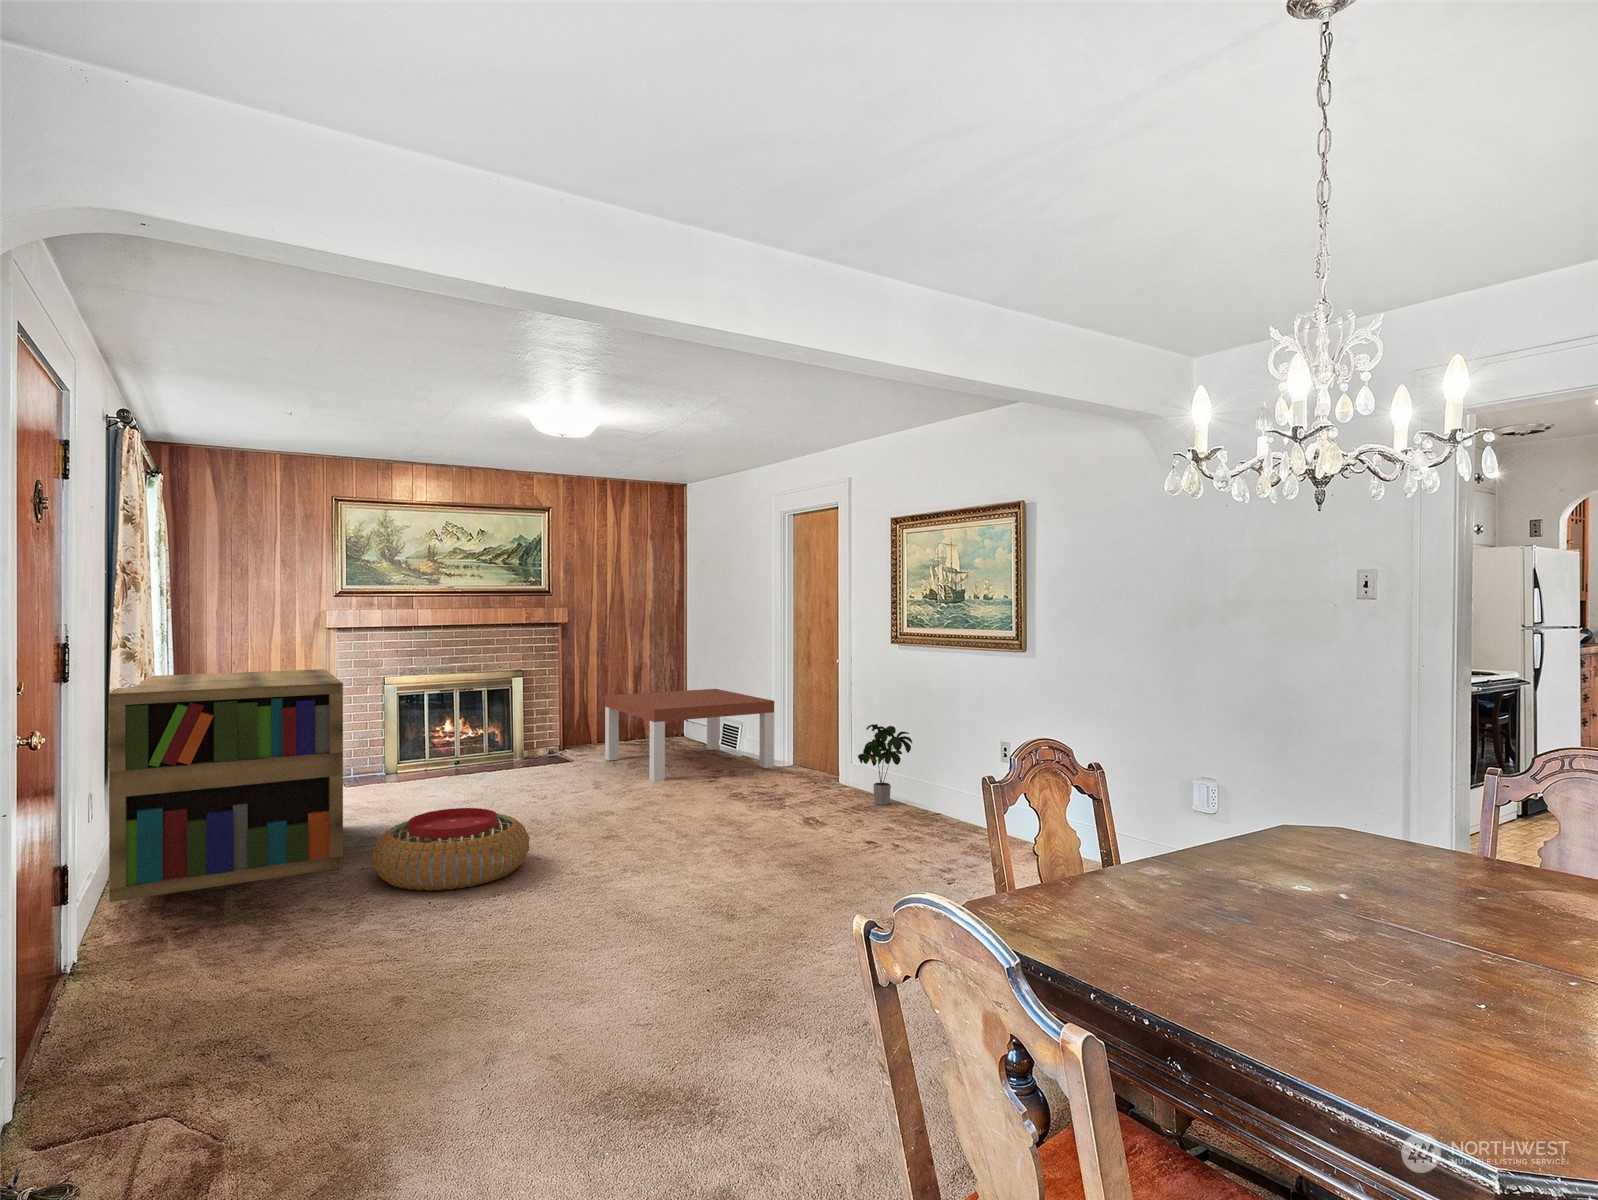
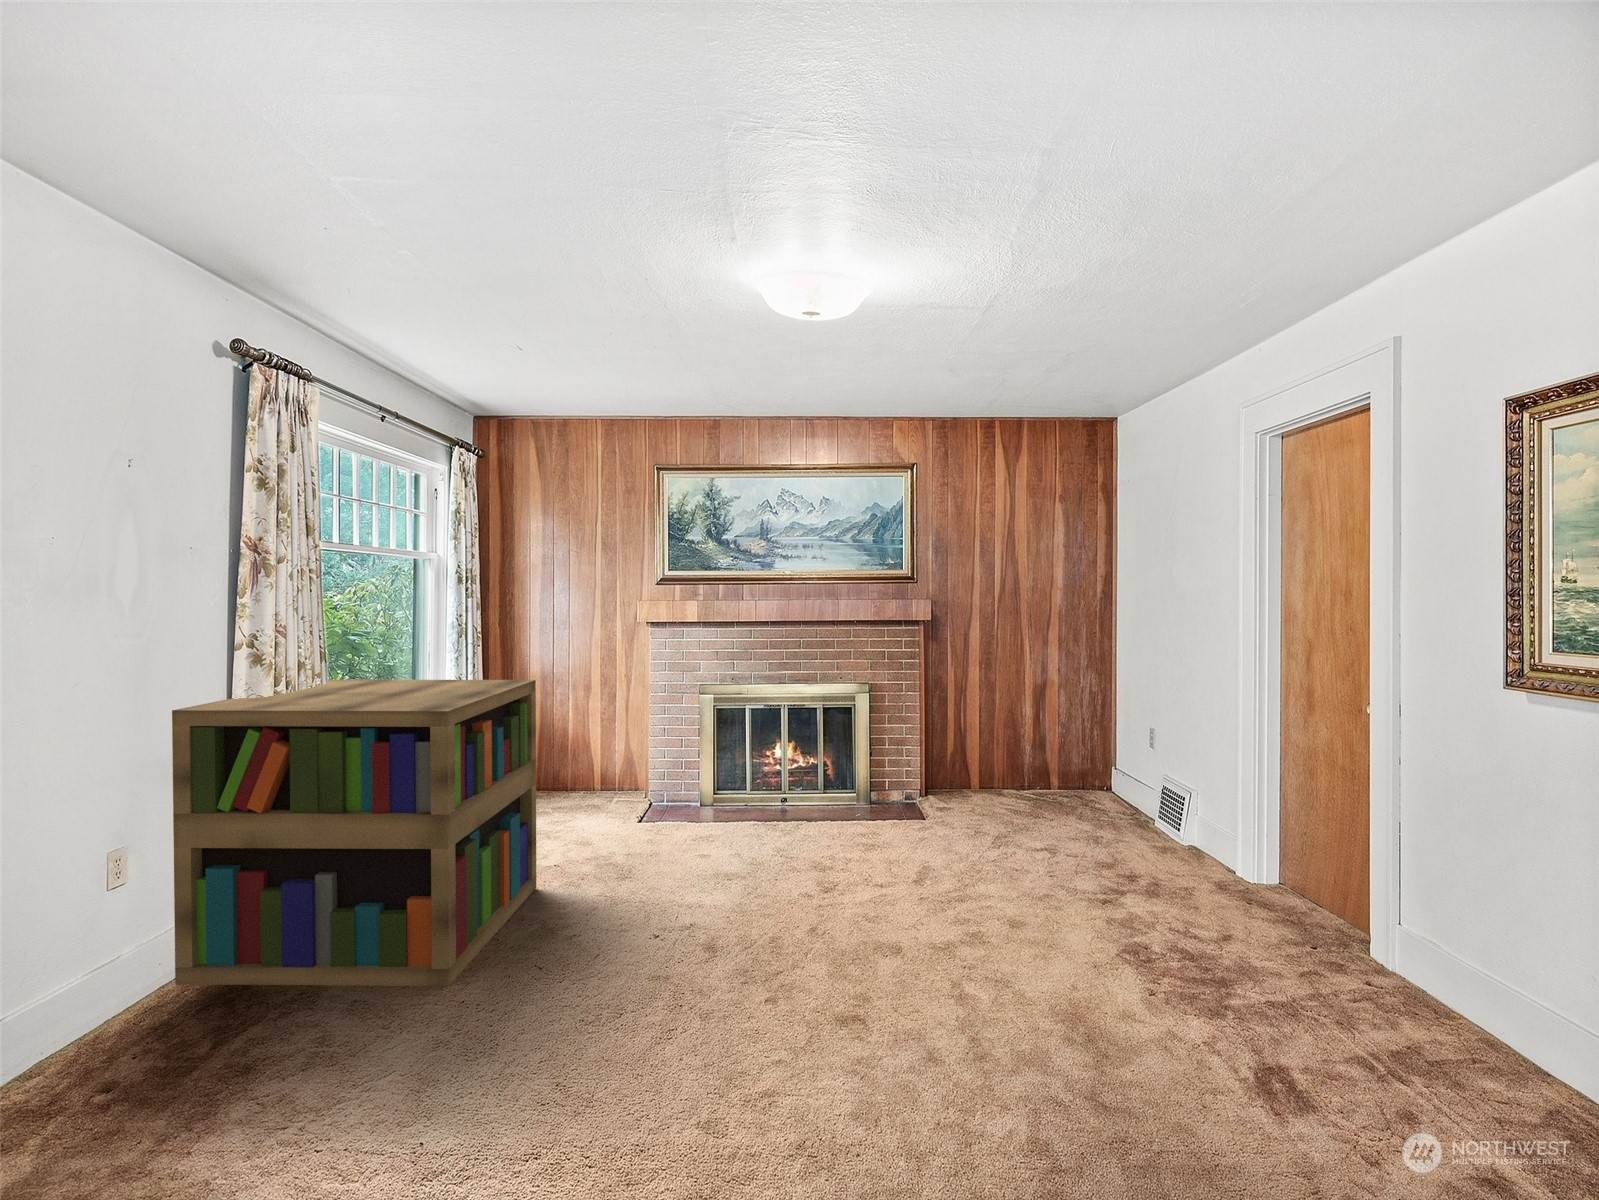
coffee table: present [605,689,774,781] -> none [972,727,1240,882]
potted plant: present [858,724,912,805] -> none [1411,866,1571,1063]
pouf: present [373,808,529,891] -> none [416,928,674,1106]

